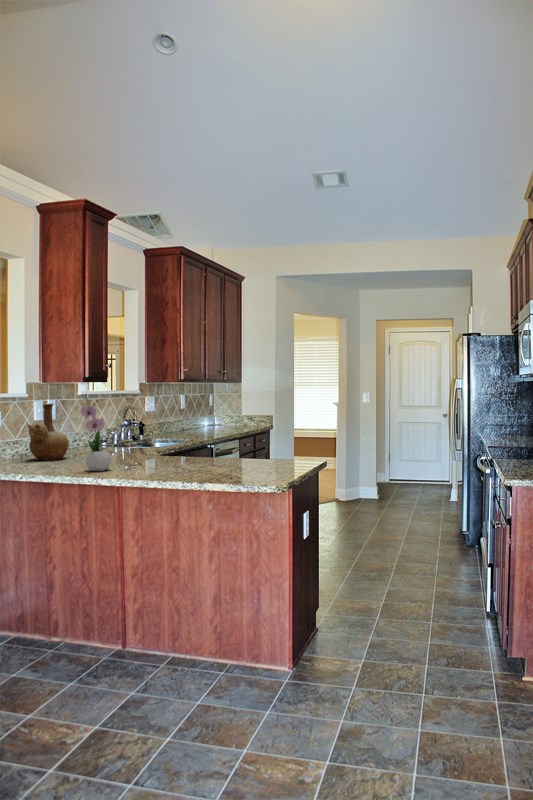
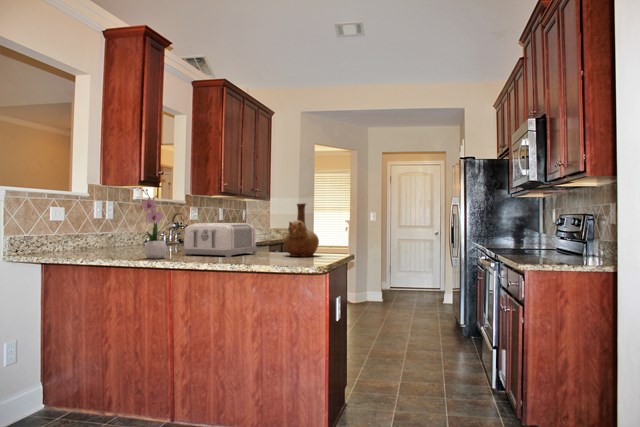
vase: present [28,404,69,461] -> present [284,203,319,257]
toaster: none [130,424,215,466] -> present [183,223,257,257]

